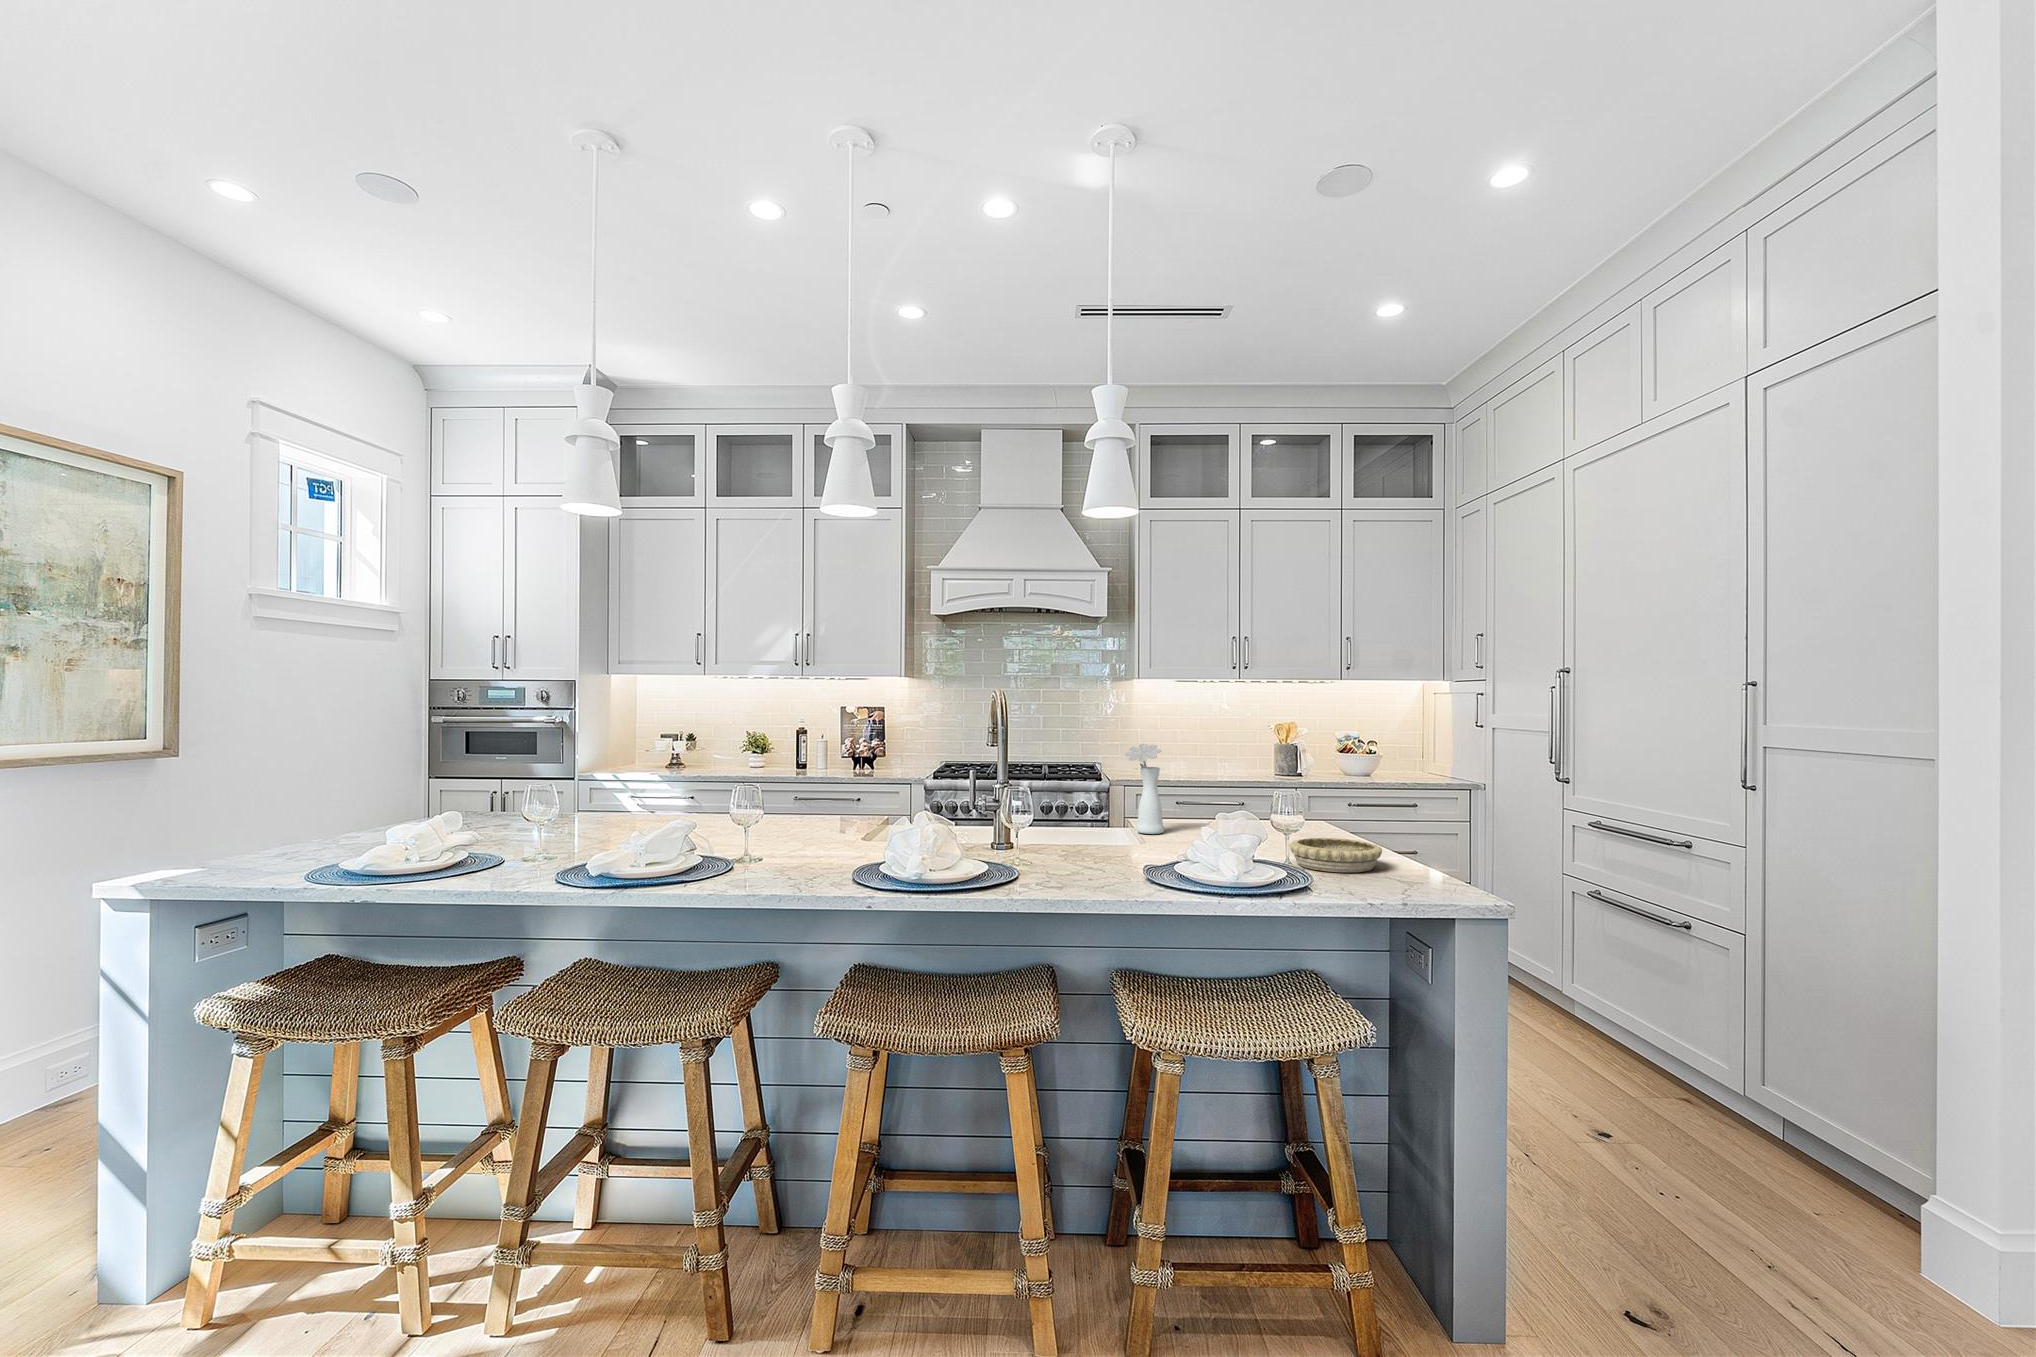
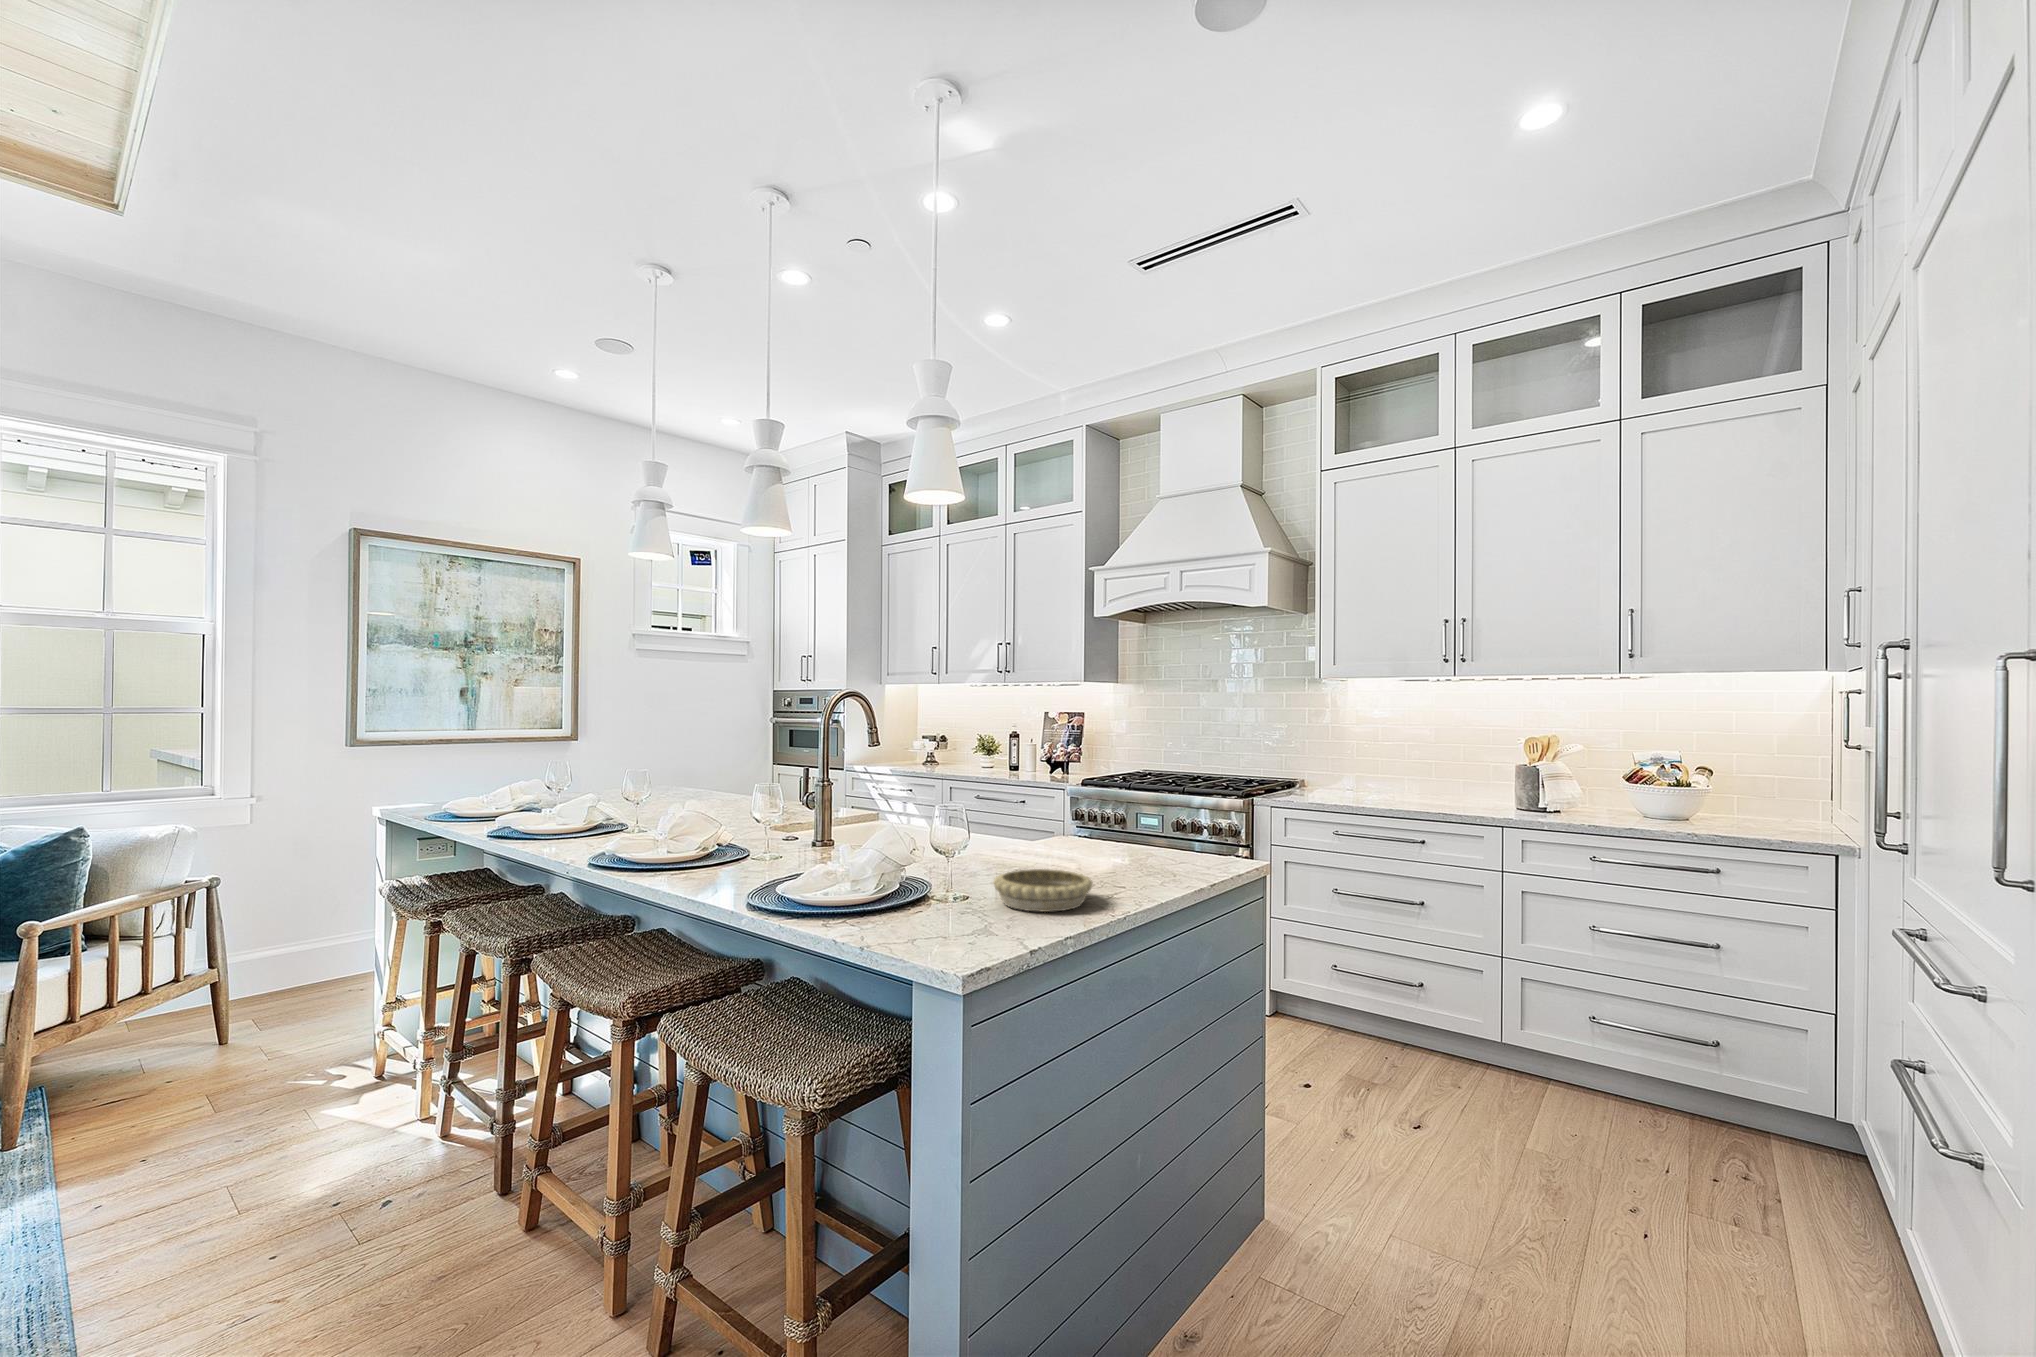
vase: present [1125,744,1164,834] -> none [1007,757,1048,852]

